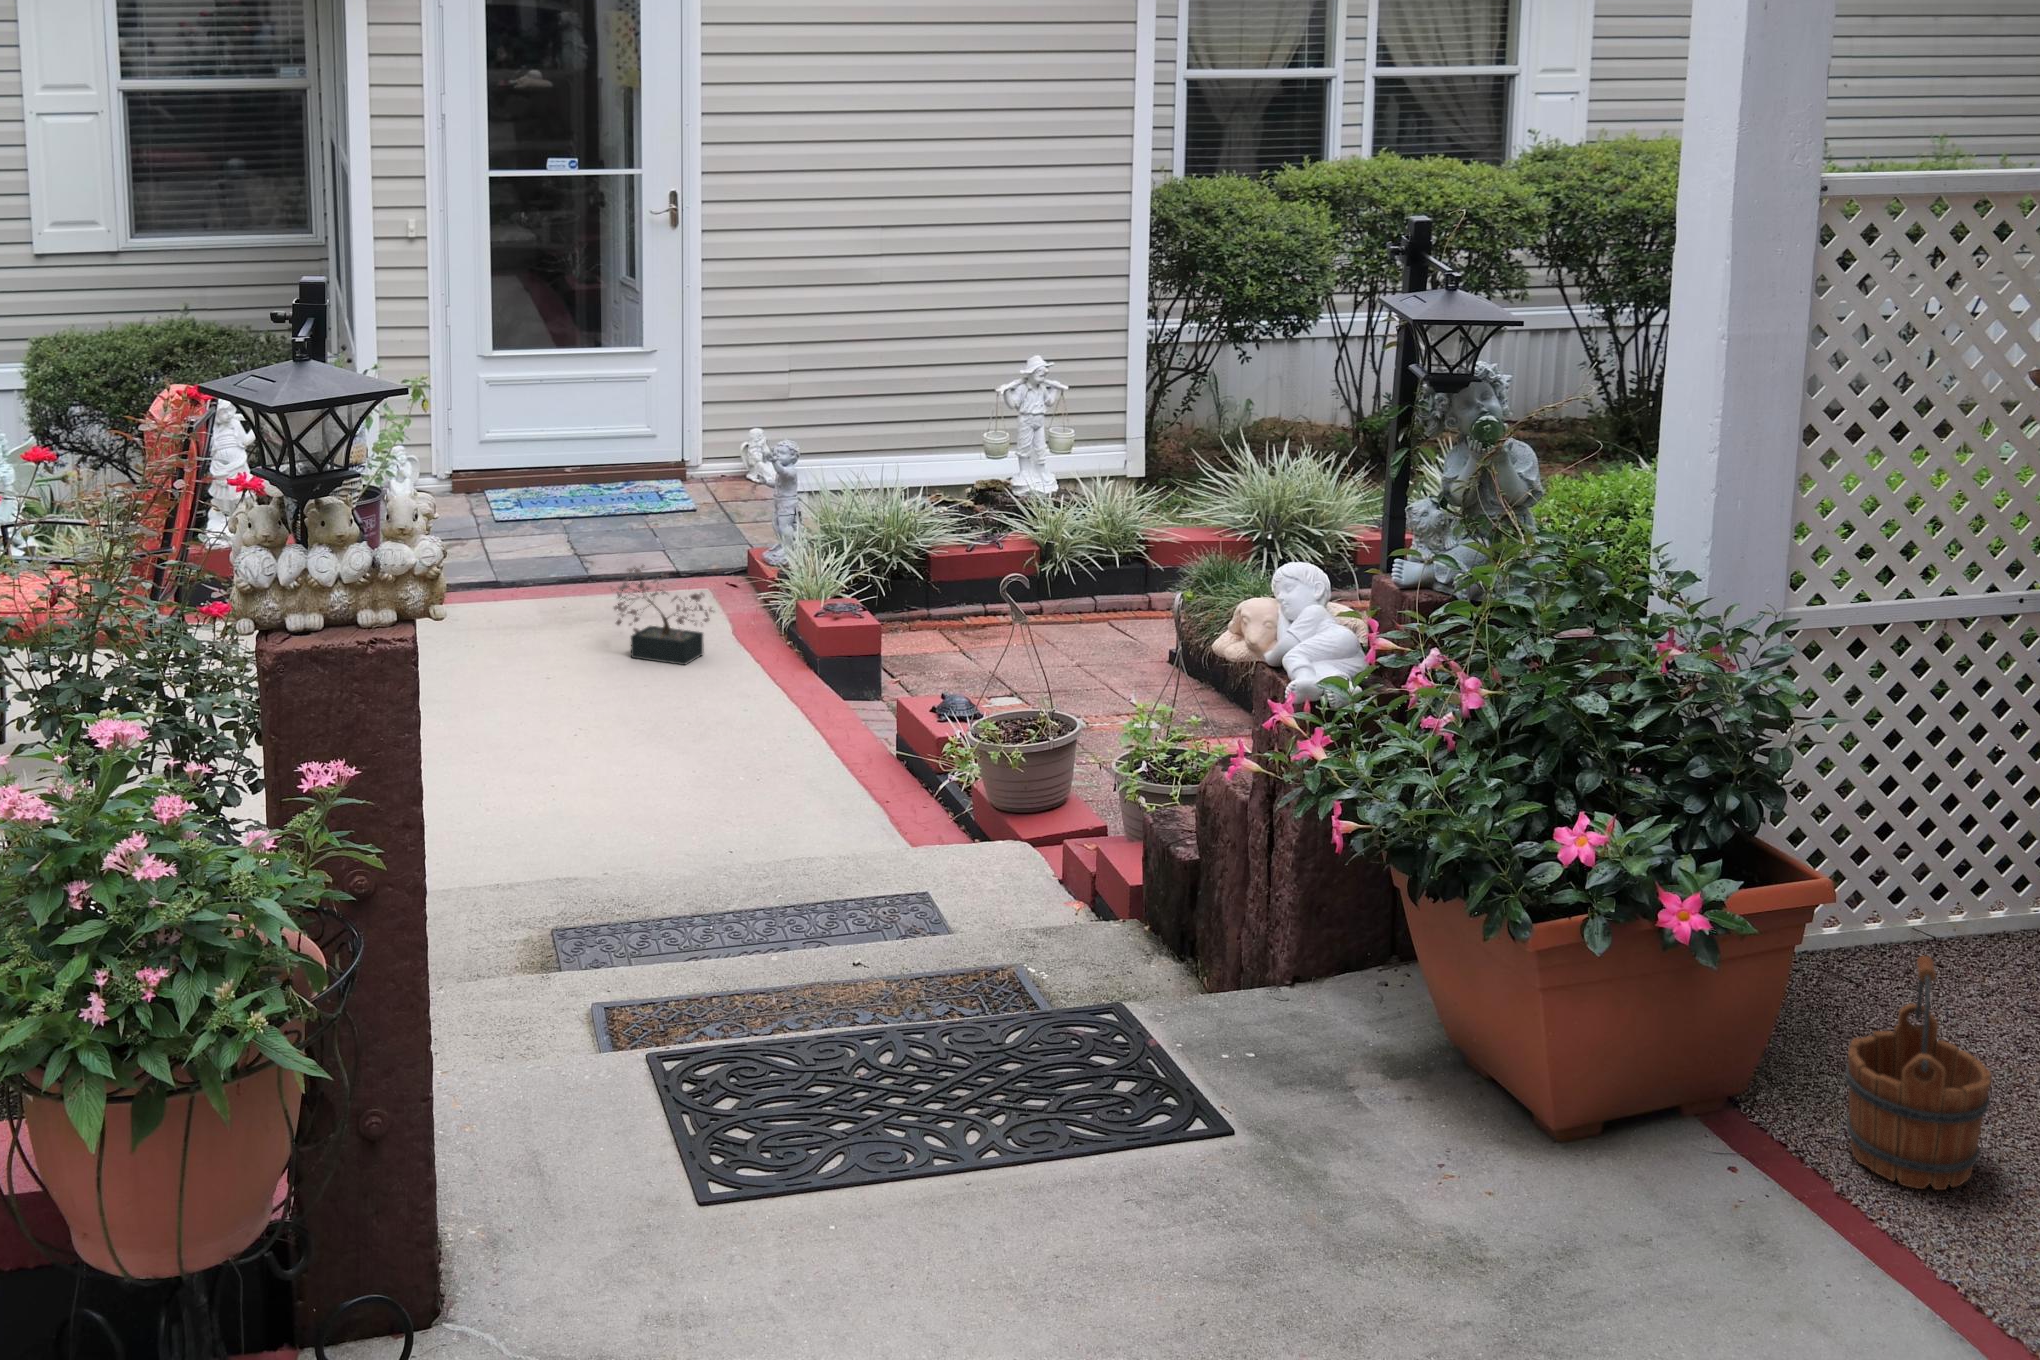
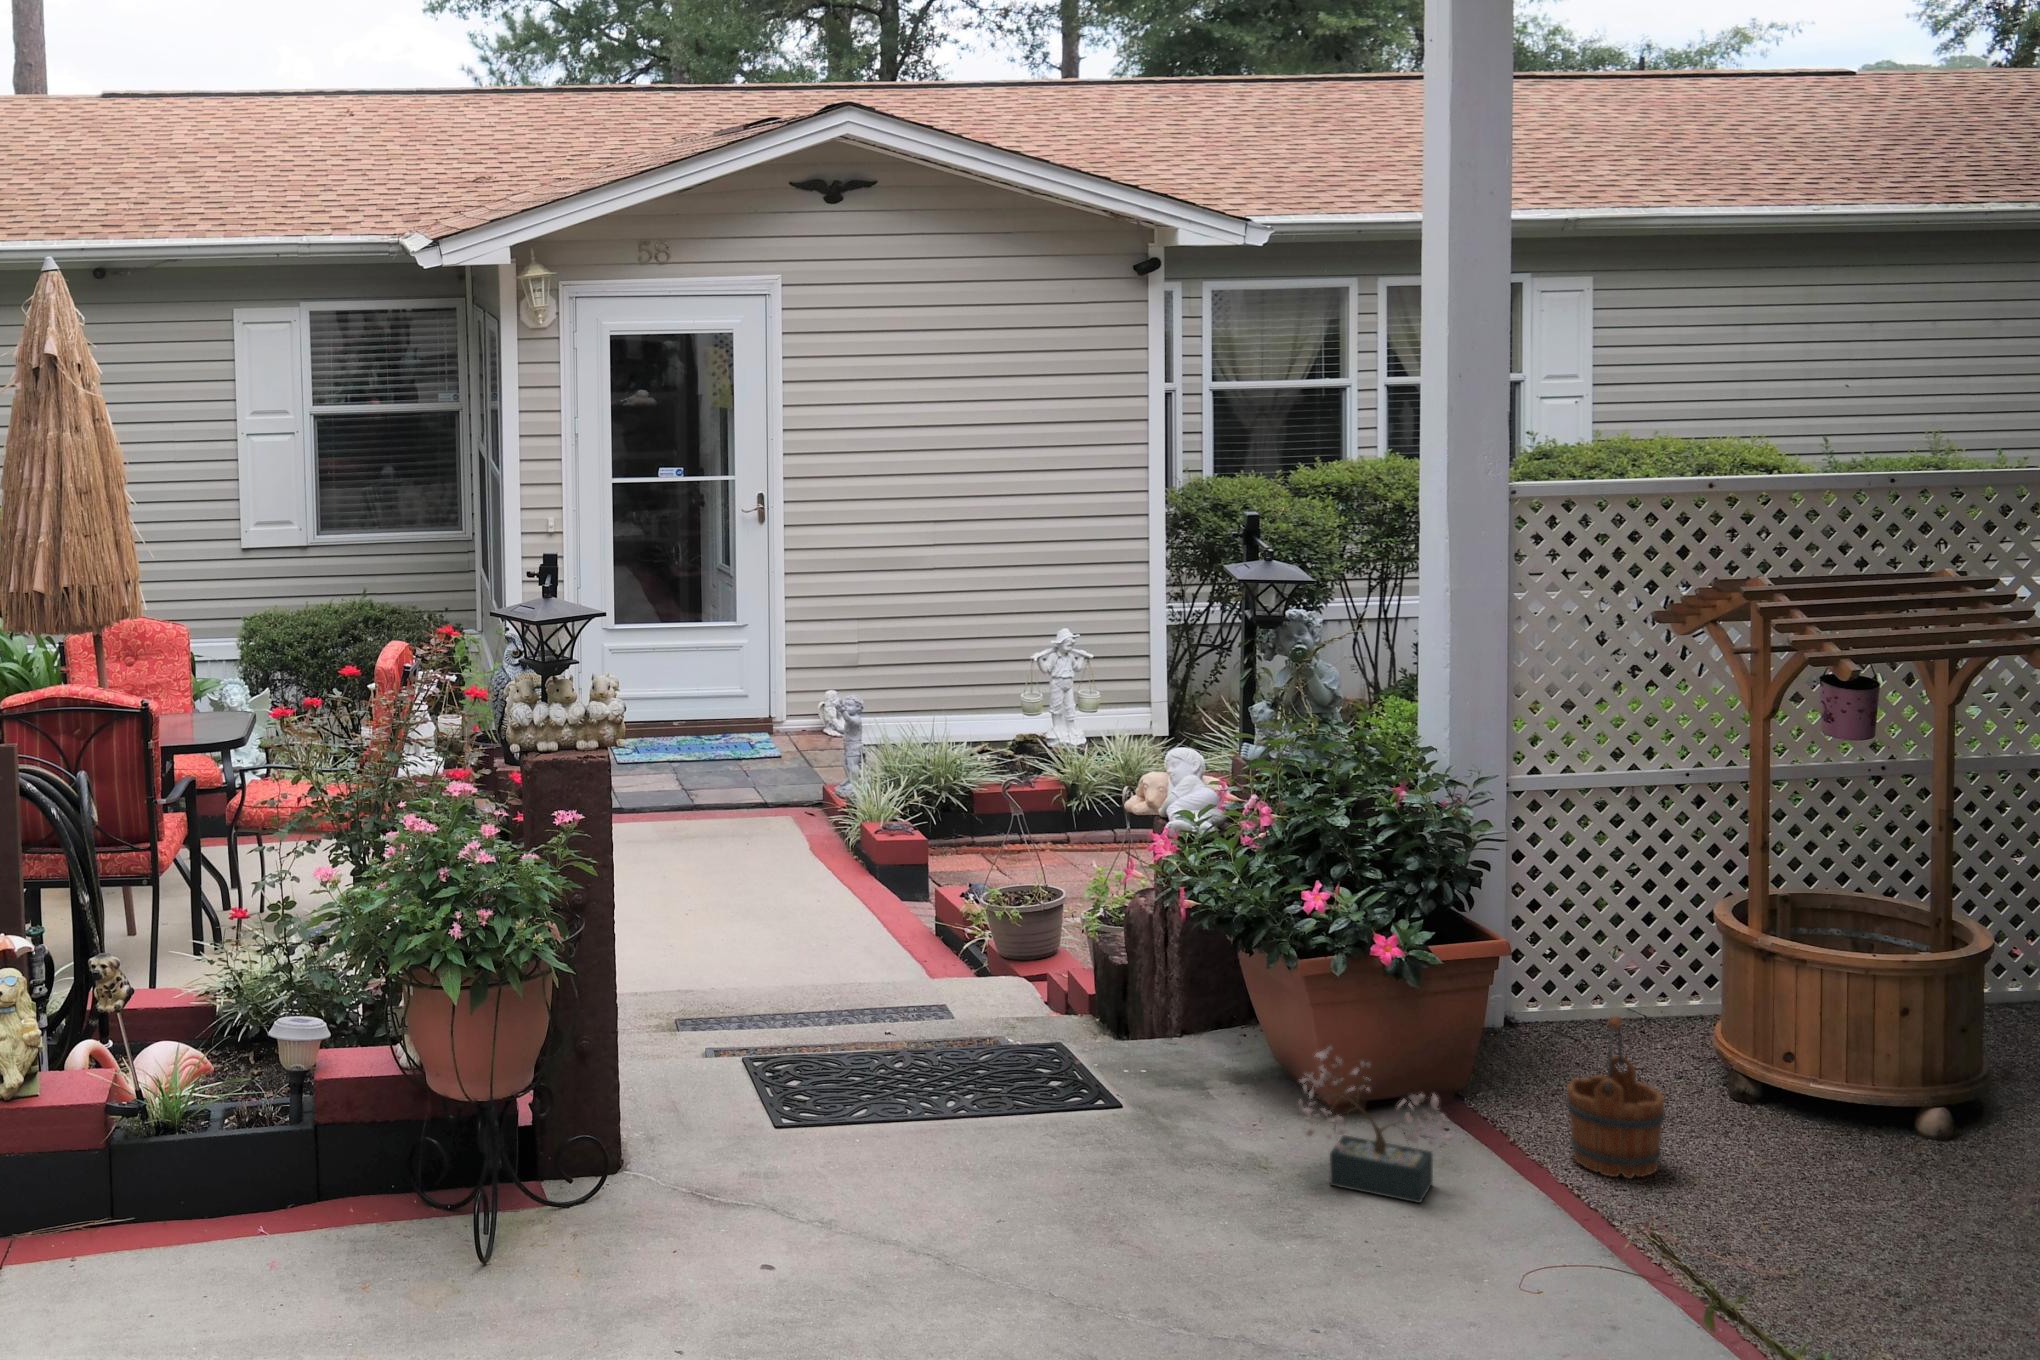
decorative plant: present [611,565,713,665] -> present [1299,1046,1453,1203]

